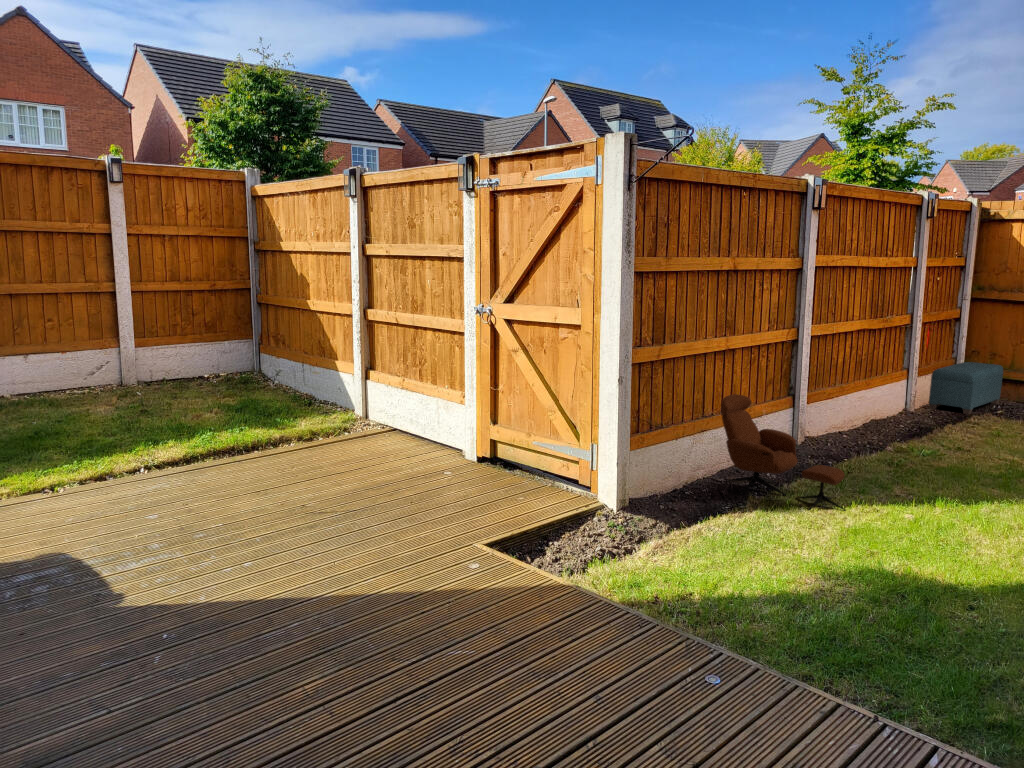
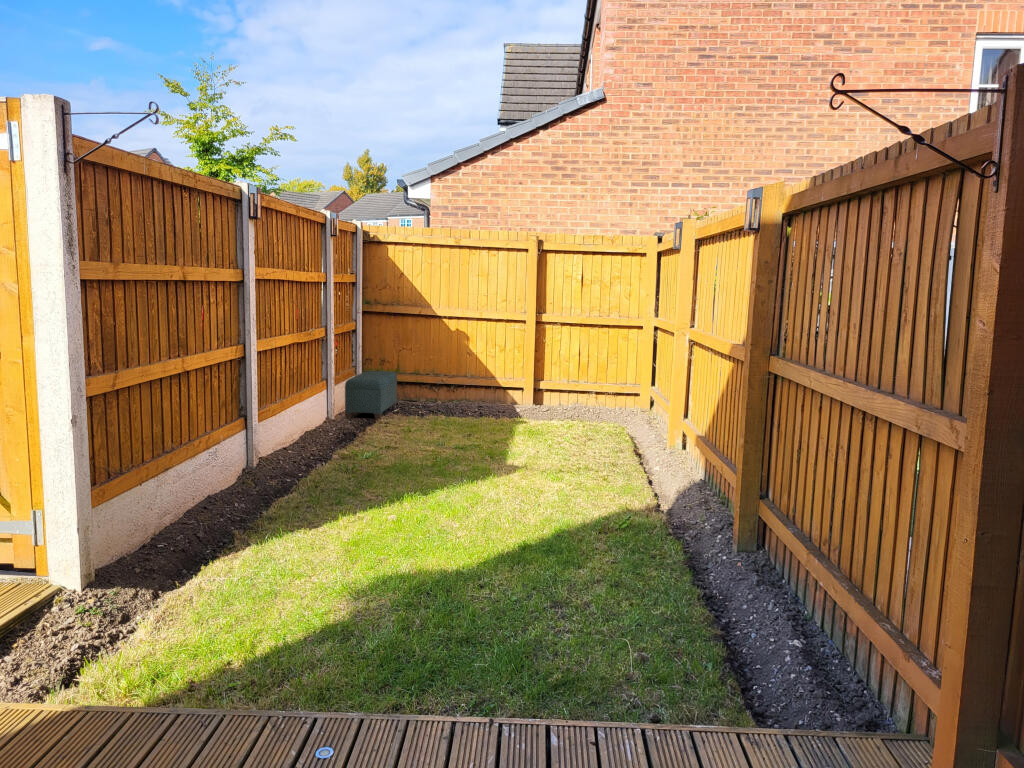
lounge chair: present [721,394,845,510] -> none [184,422,334,536]

